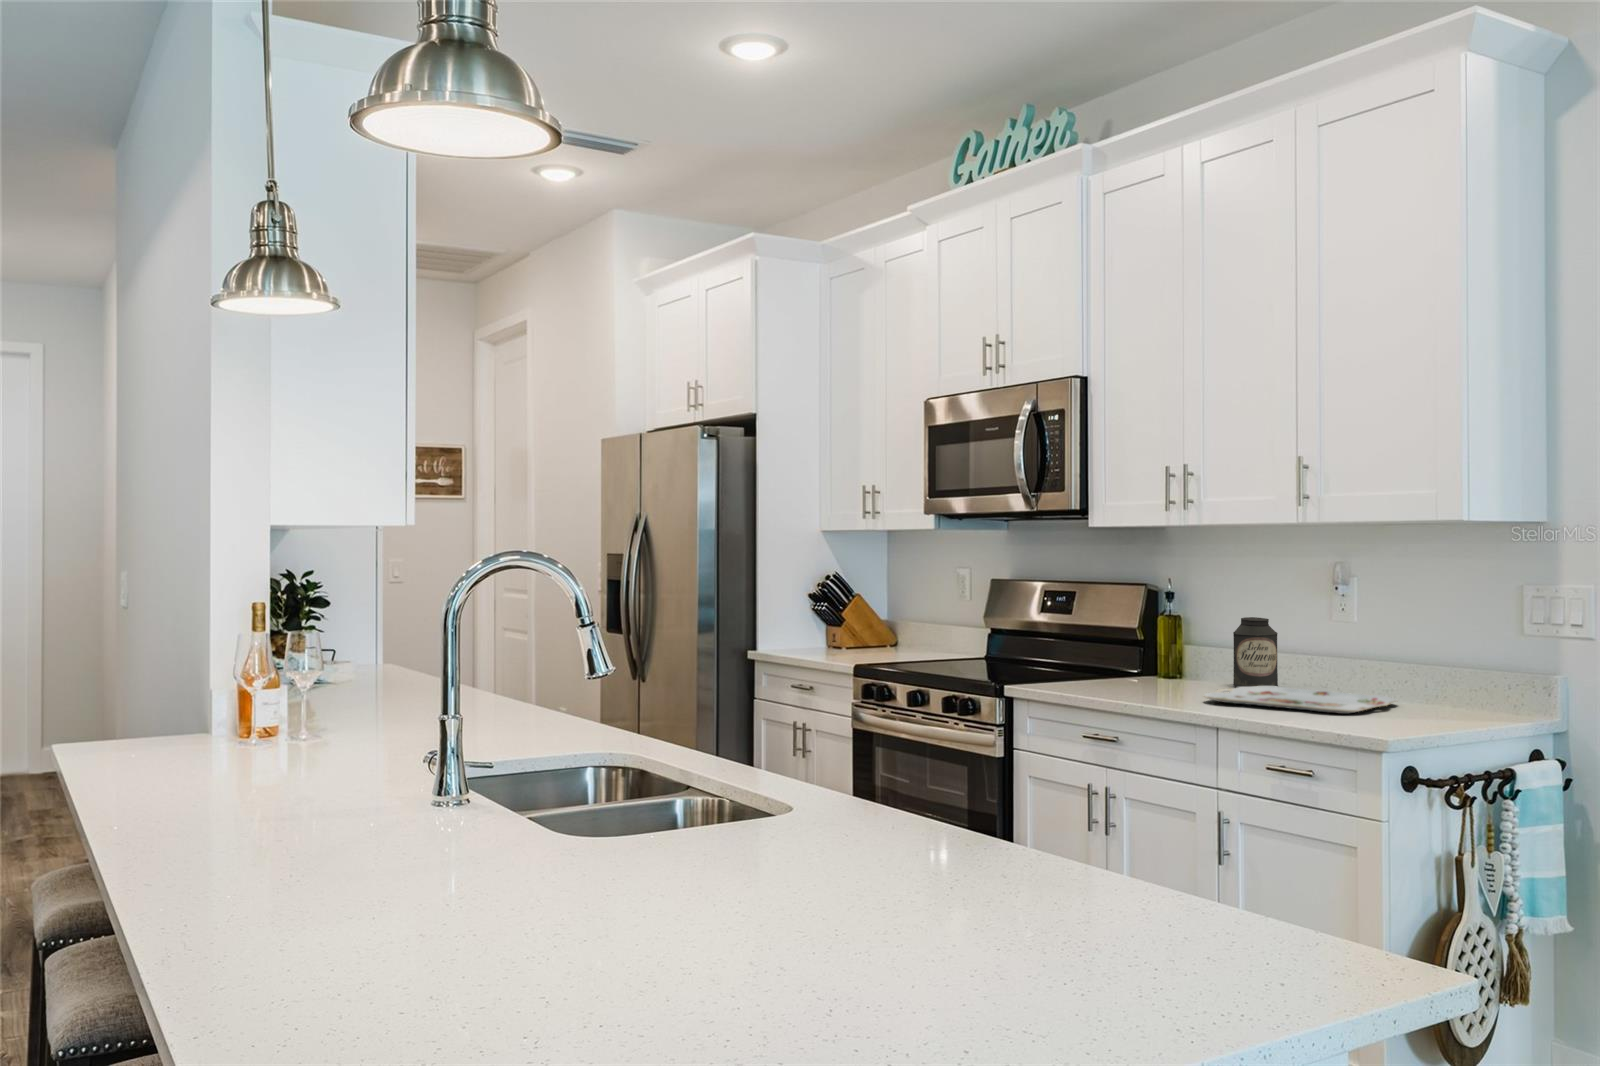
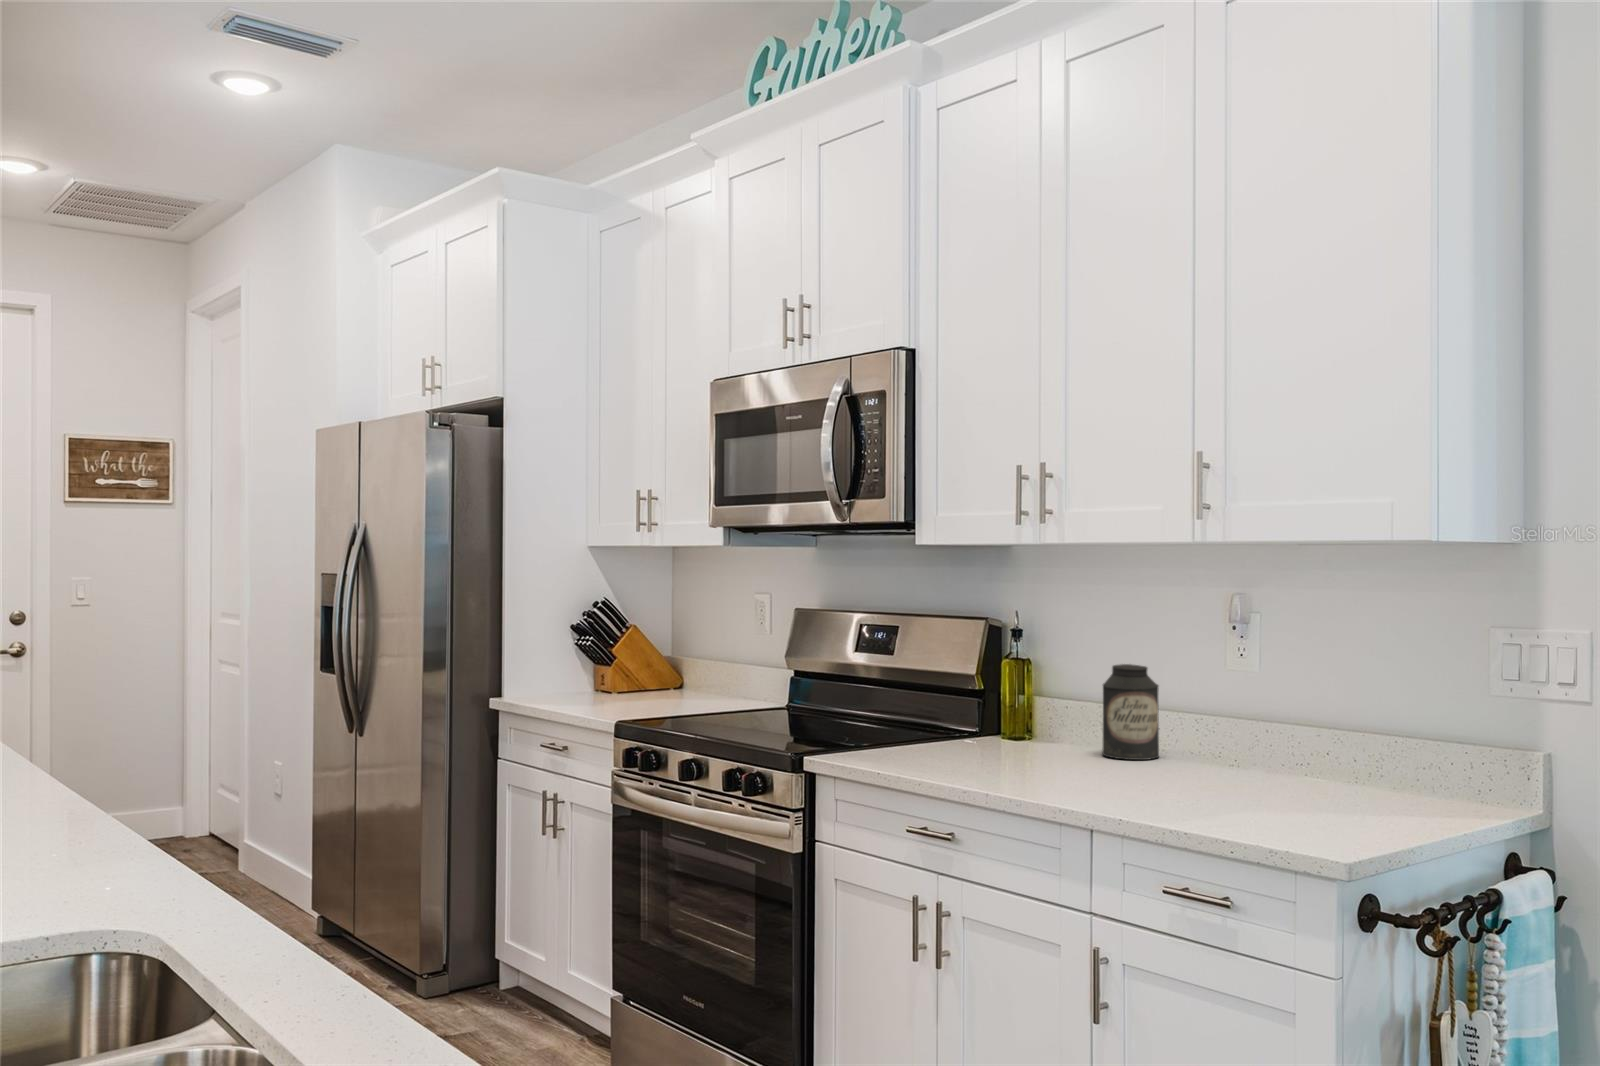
serving tray: present [1204,686,1397,714] -> none [1070,759,1324,807]

